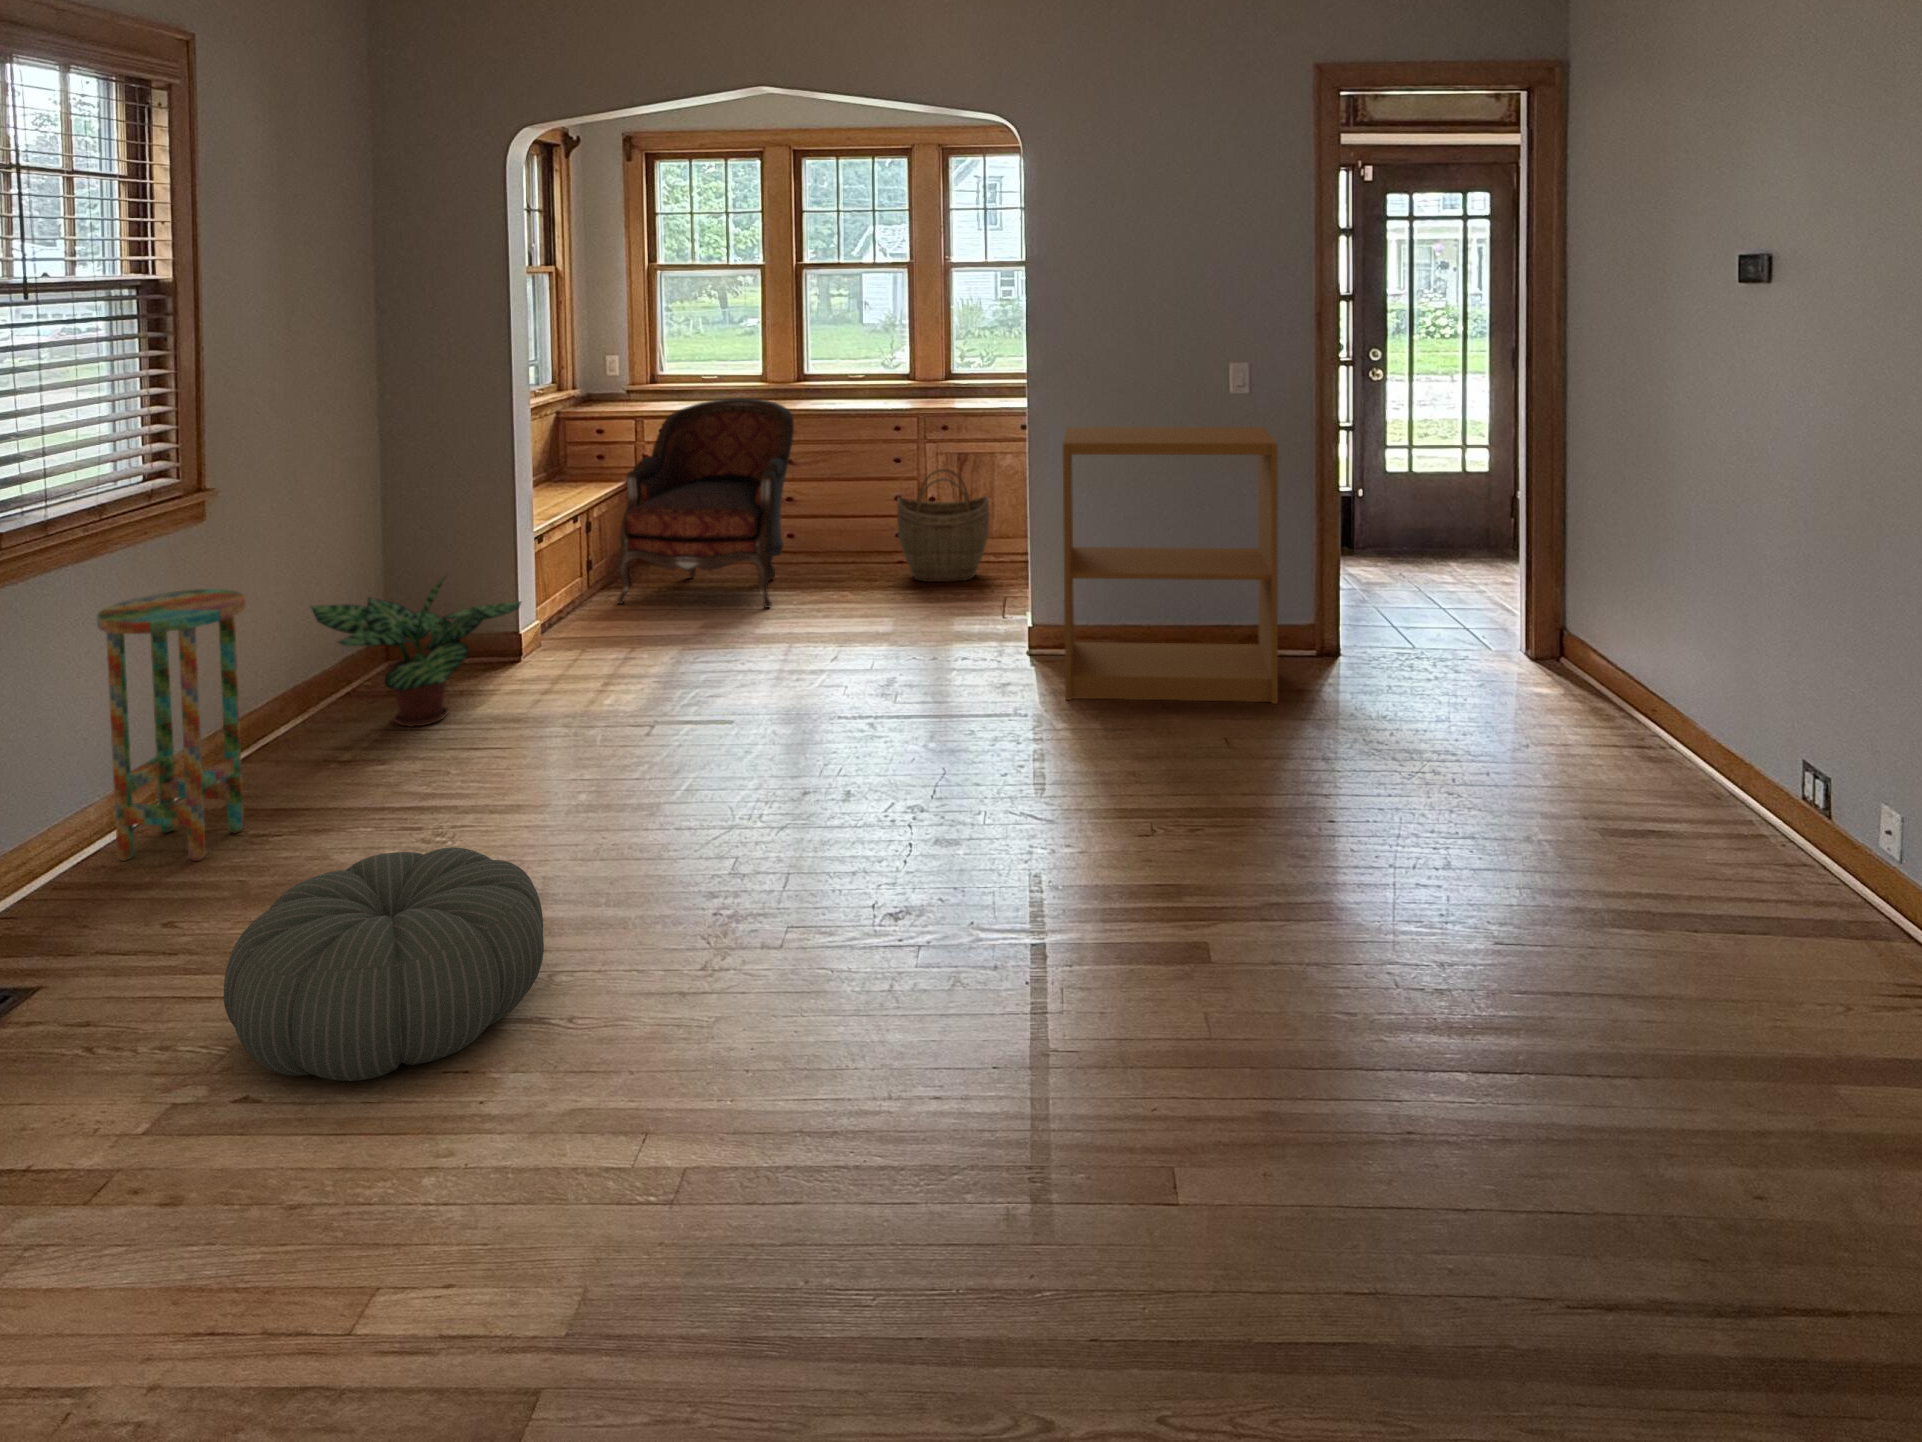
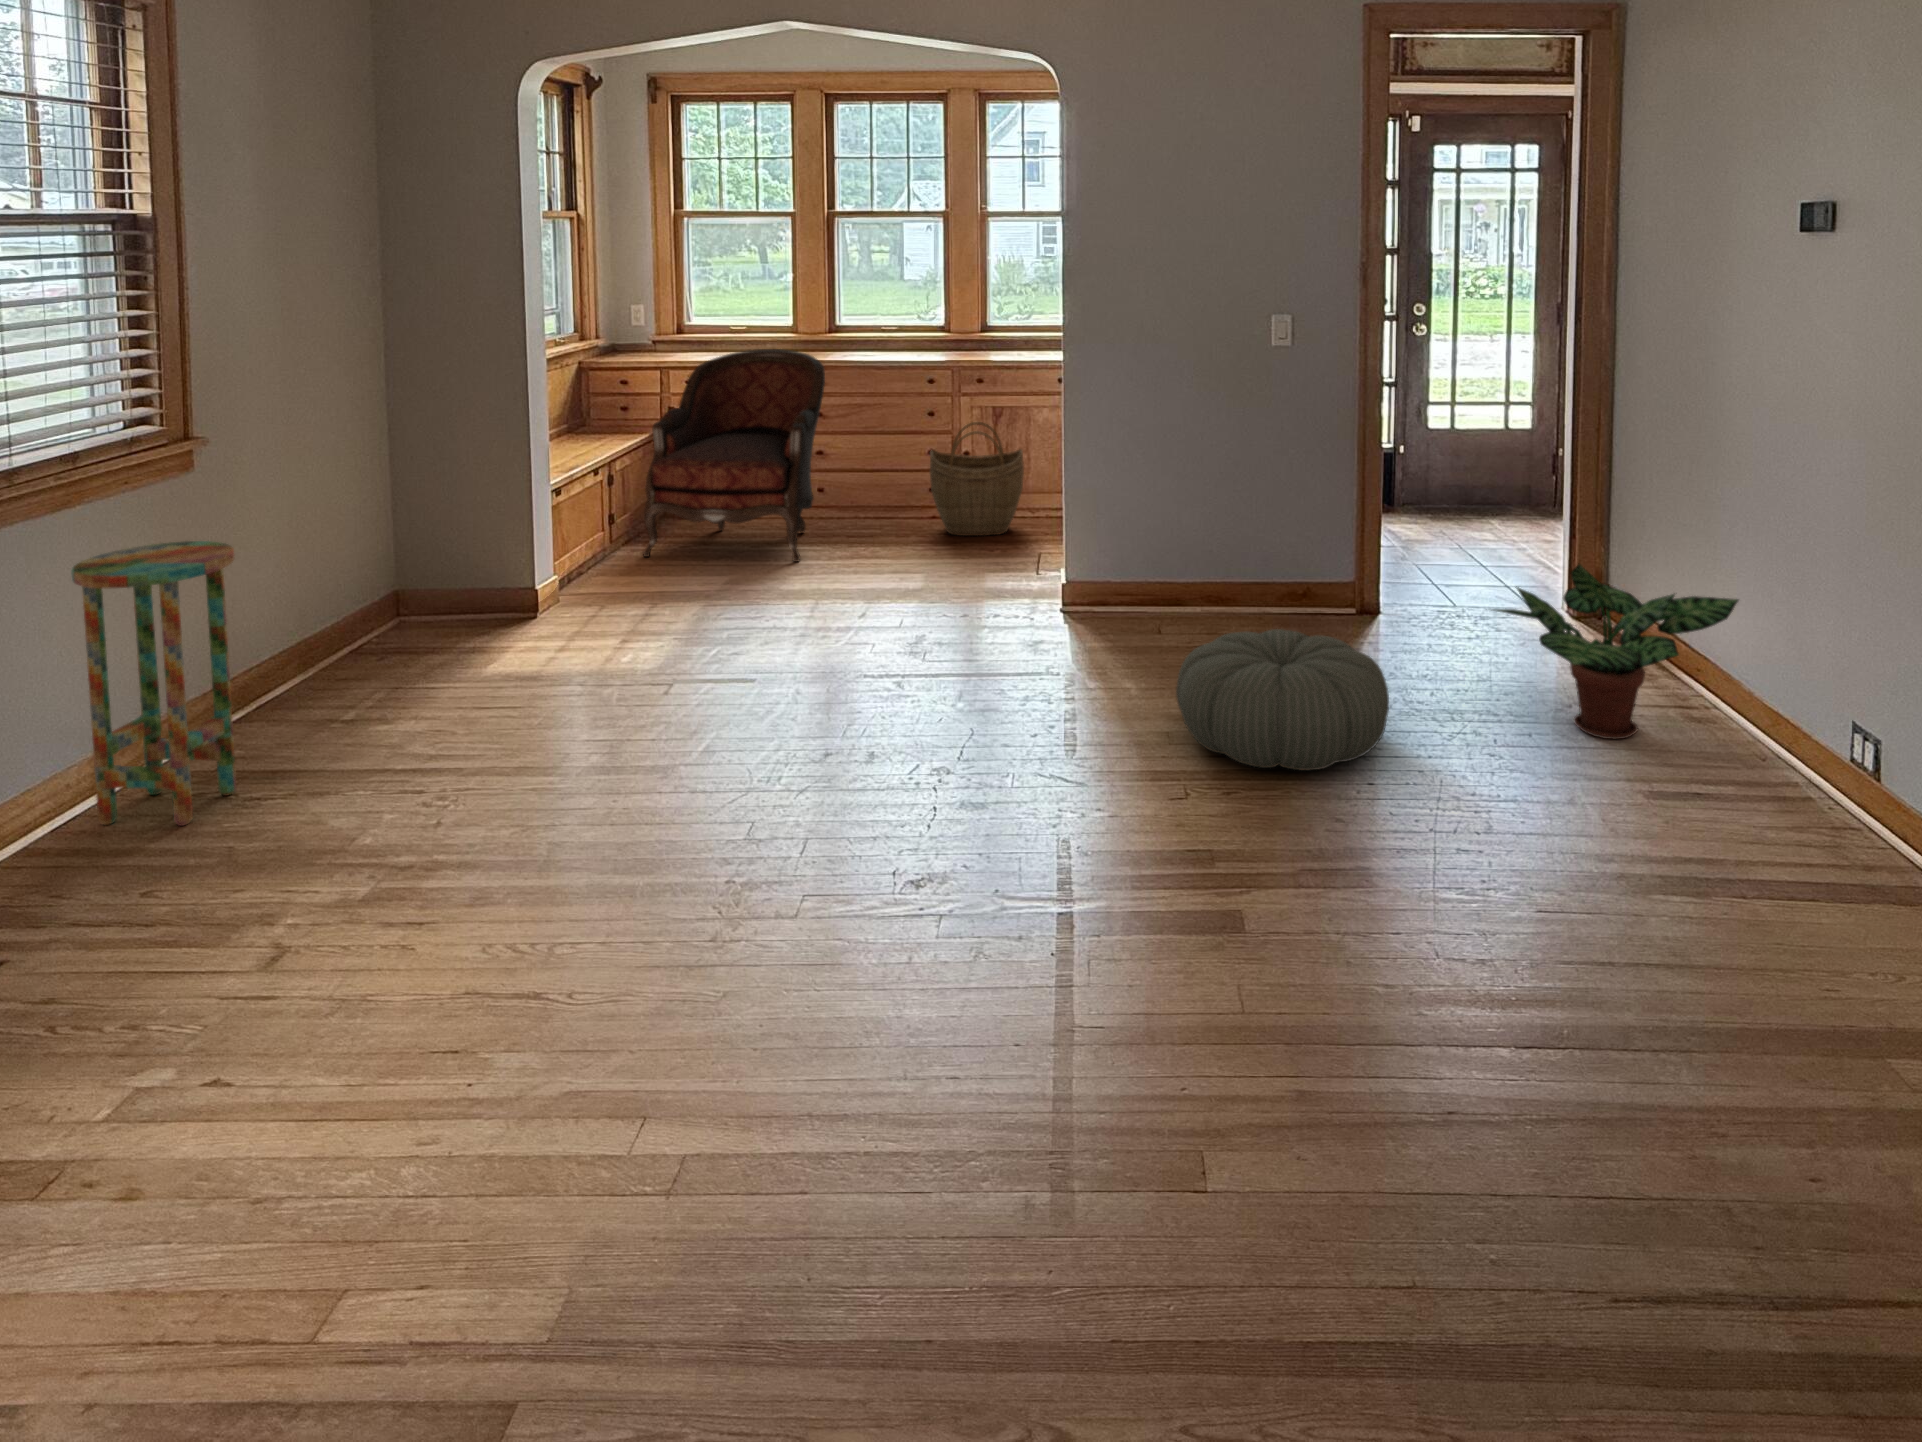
bookshelf: present [1063,427,1278,704] -> none [1097,379,1317,661]
potted plant: present [311,576,521,726] -> present [1493,564,1738,739]
pouf: present [224,847,544,1081] -> present [1176,629,1389,770]

